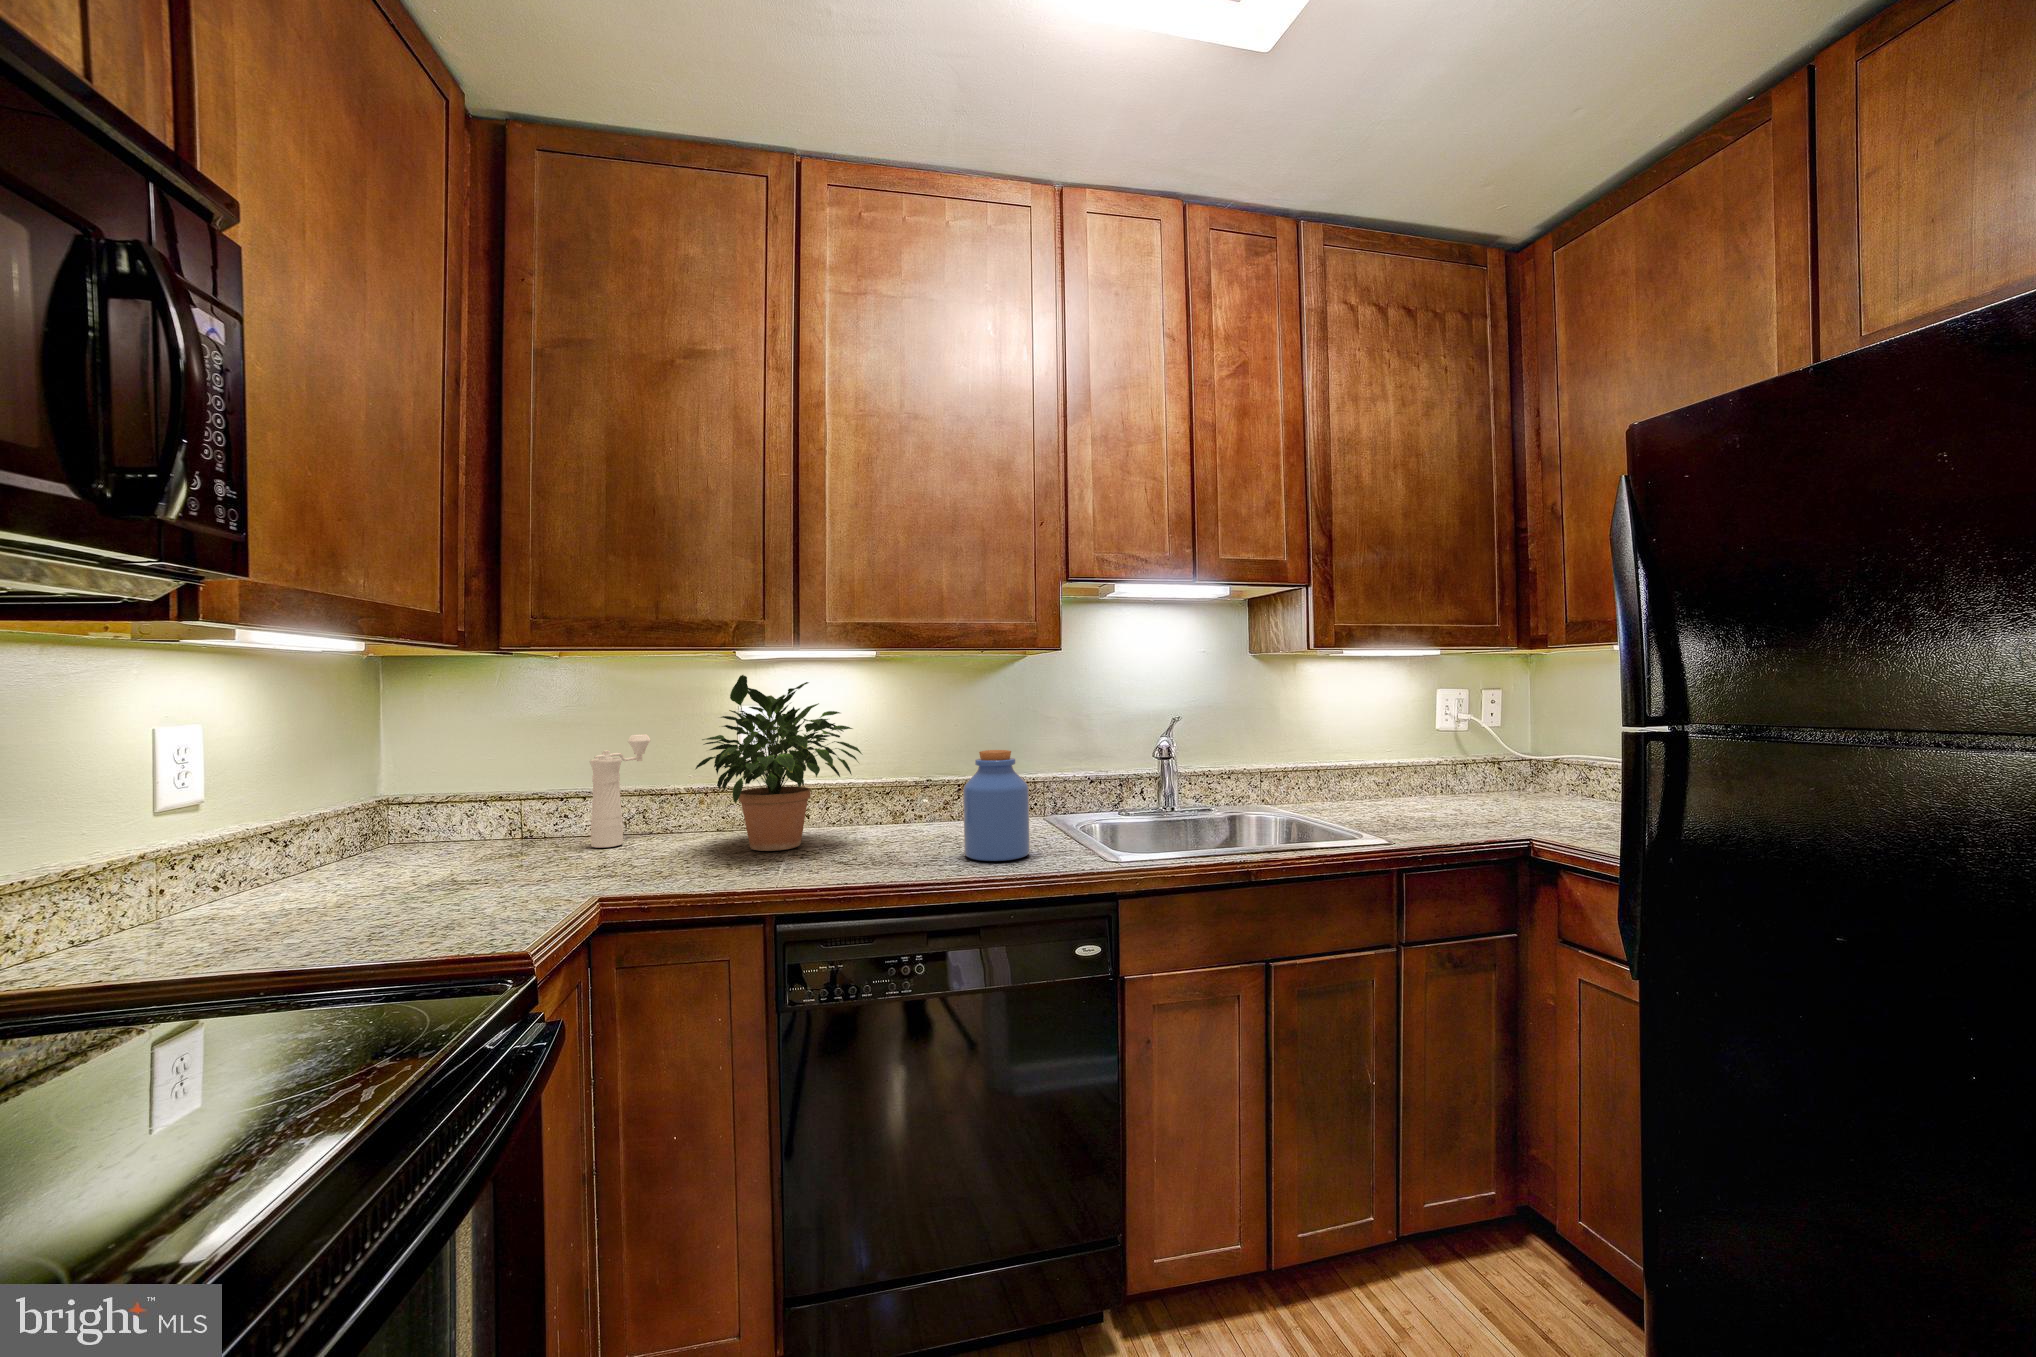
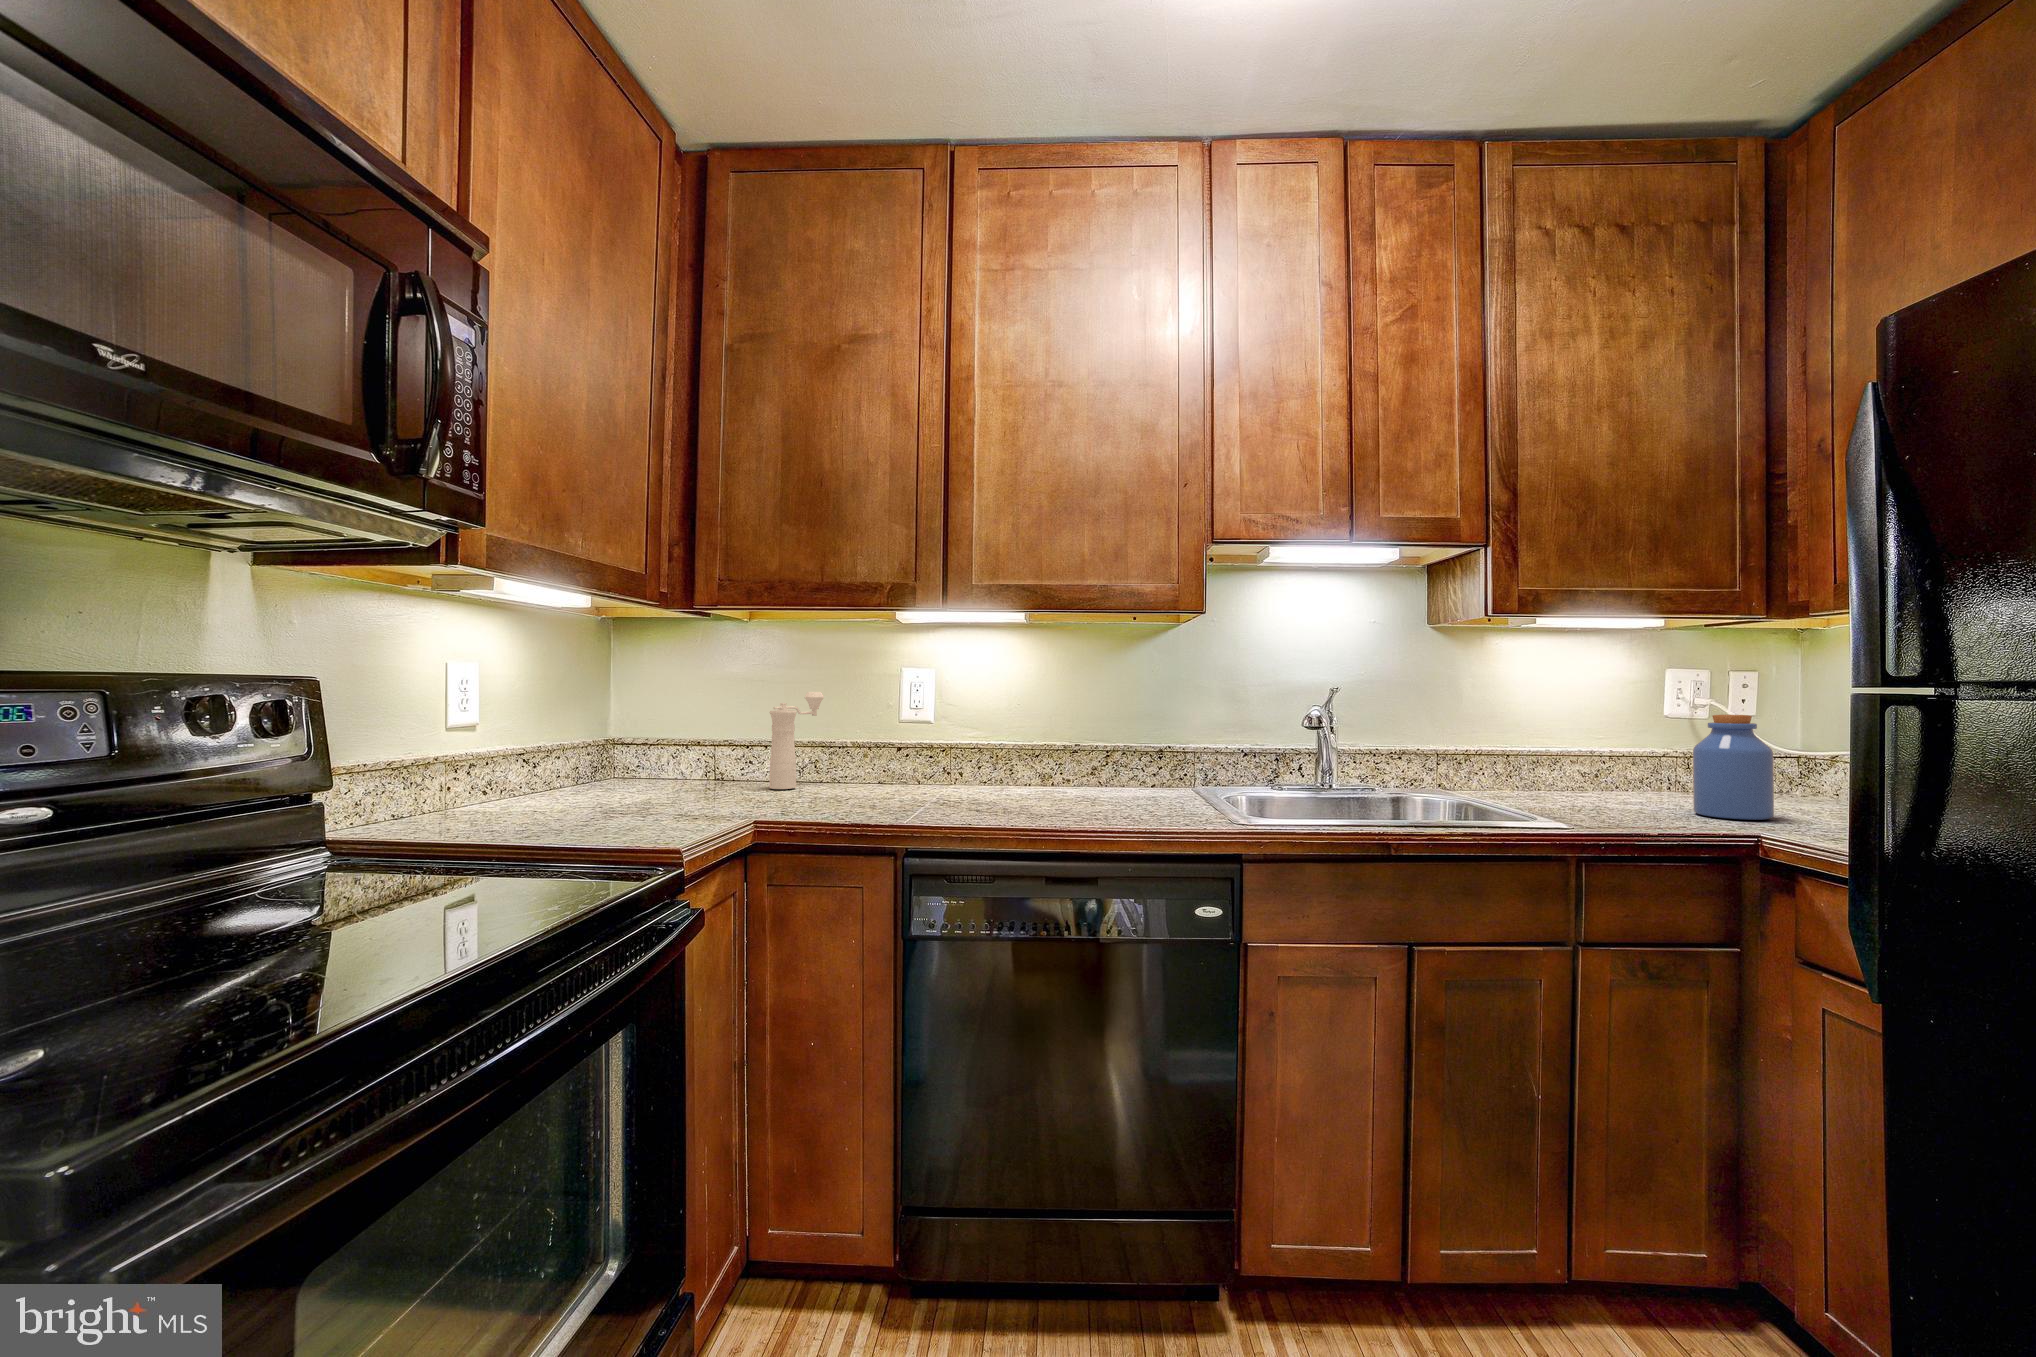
potted plant: present [696,675,862,851] -> none [853,633,1006,799]
jar: present [963,750,1030,861] -> present [1693,715,1774,820]

